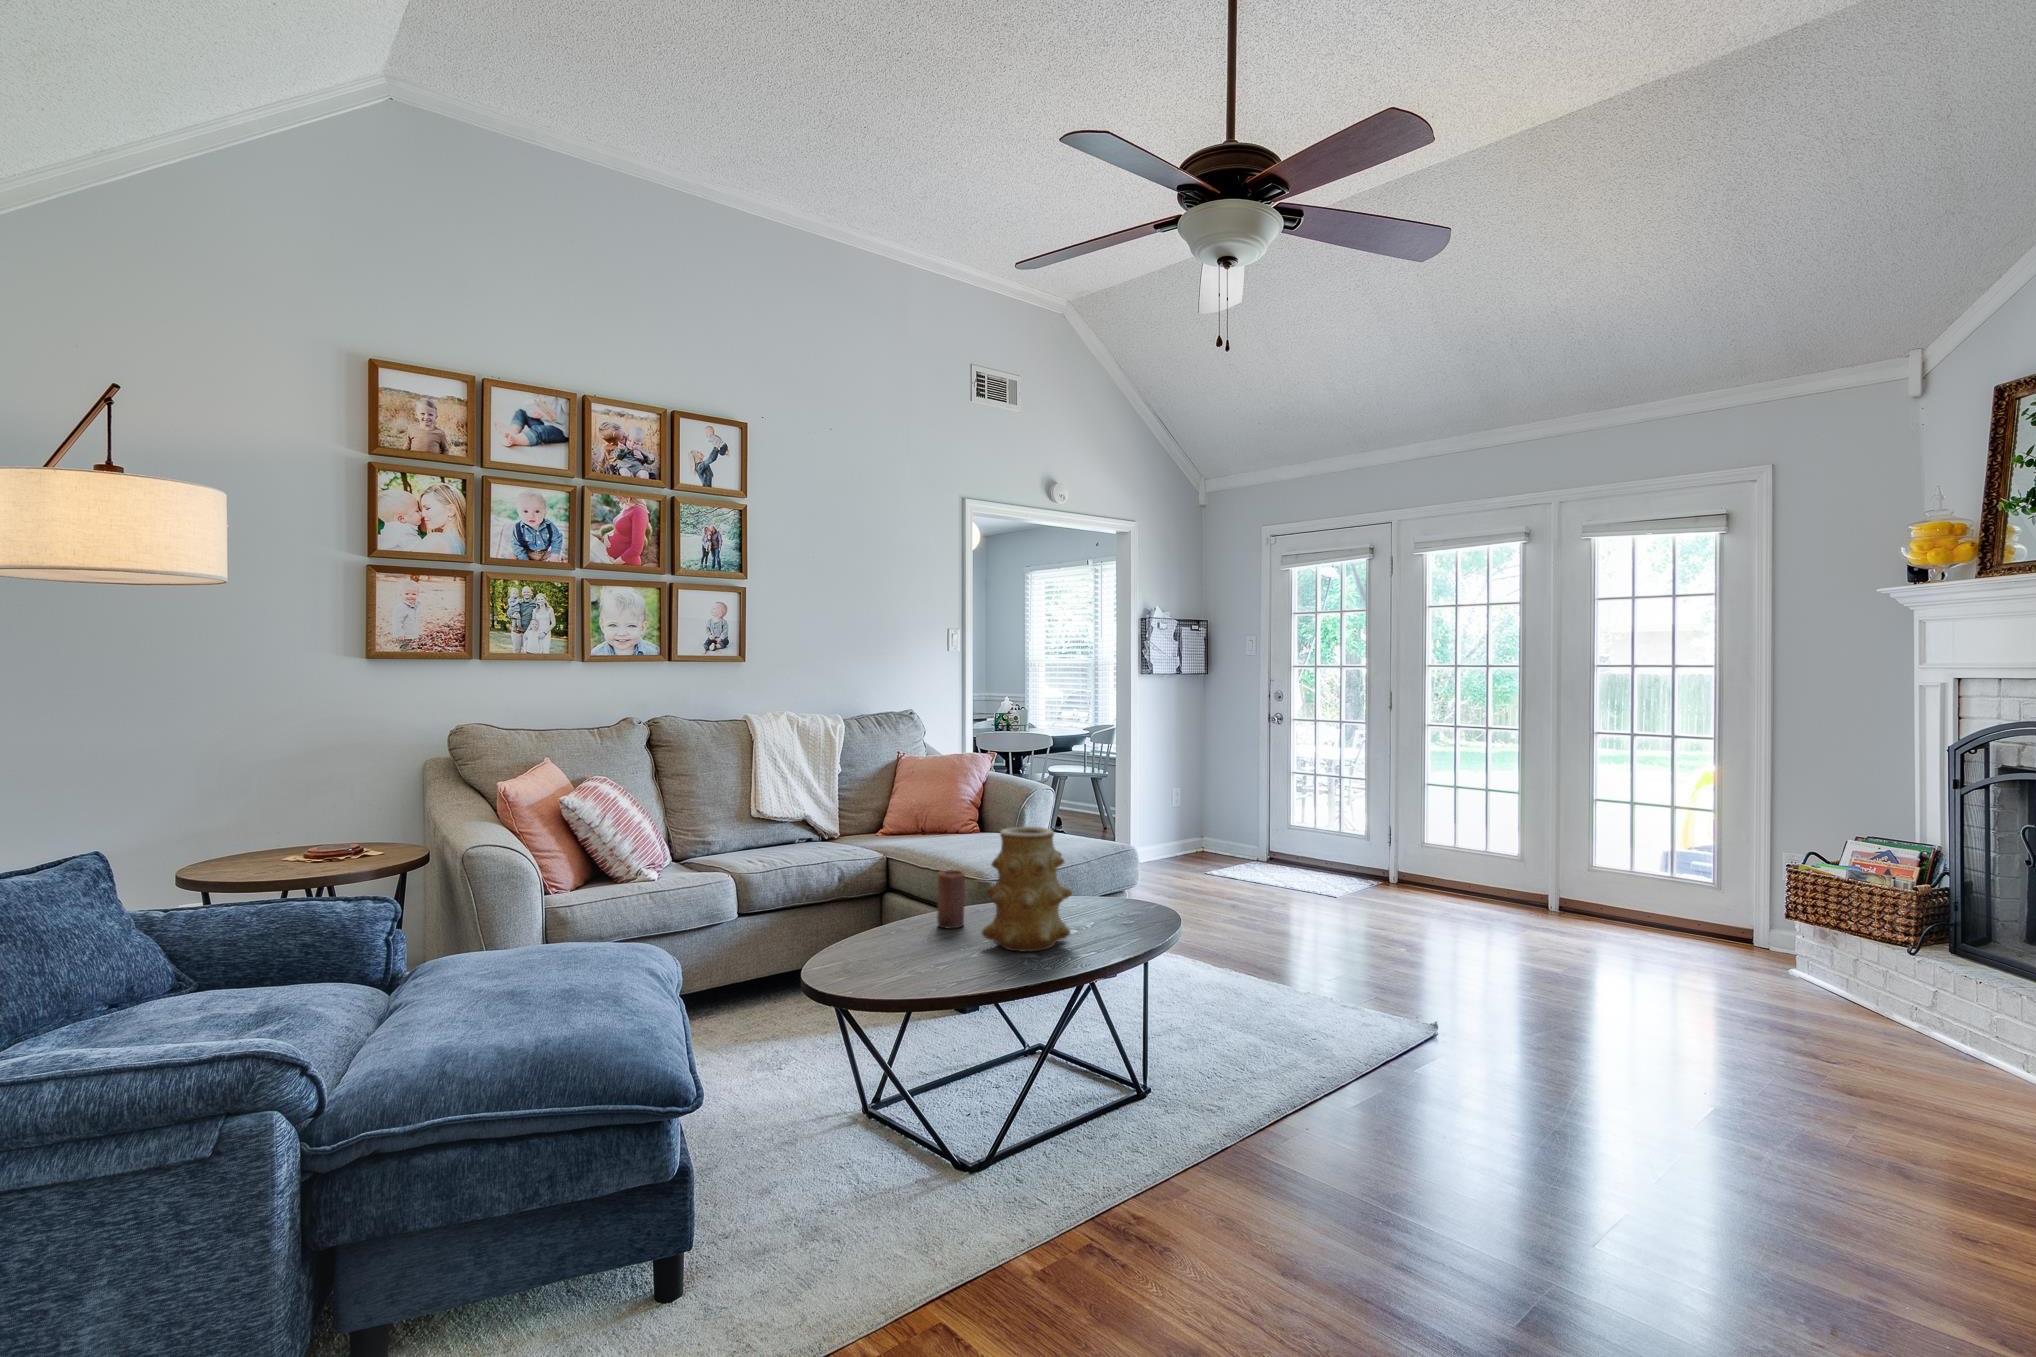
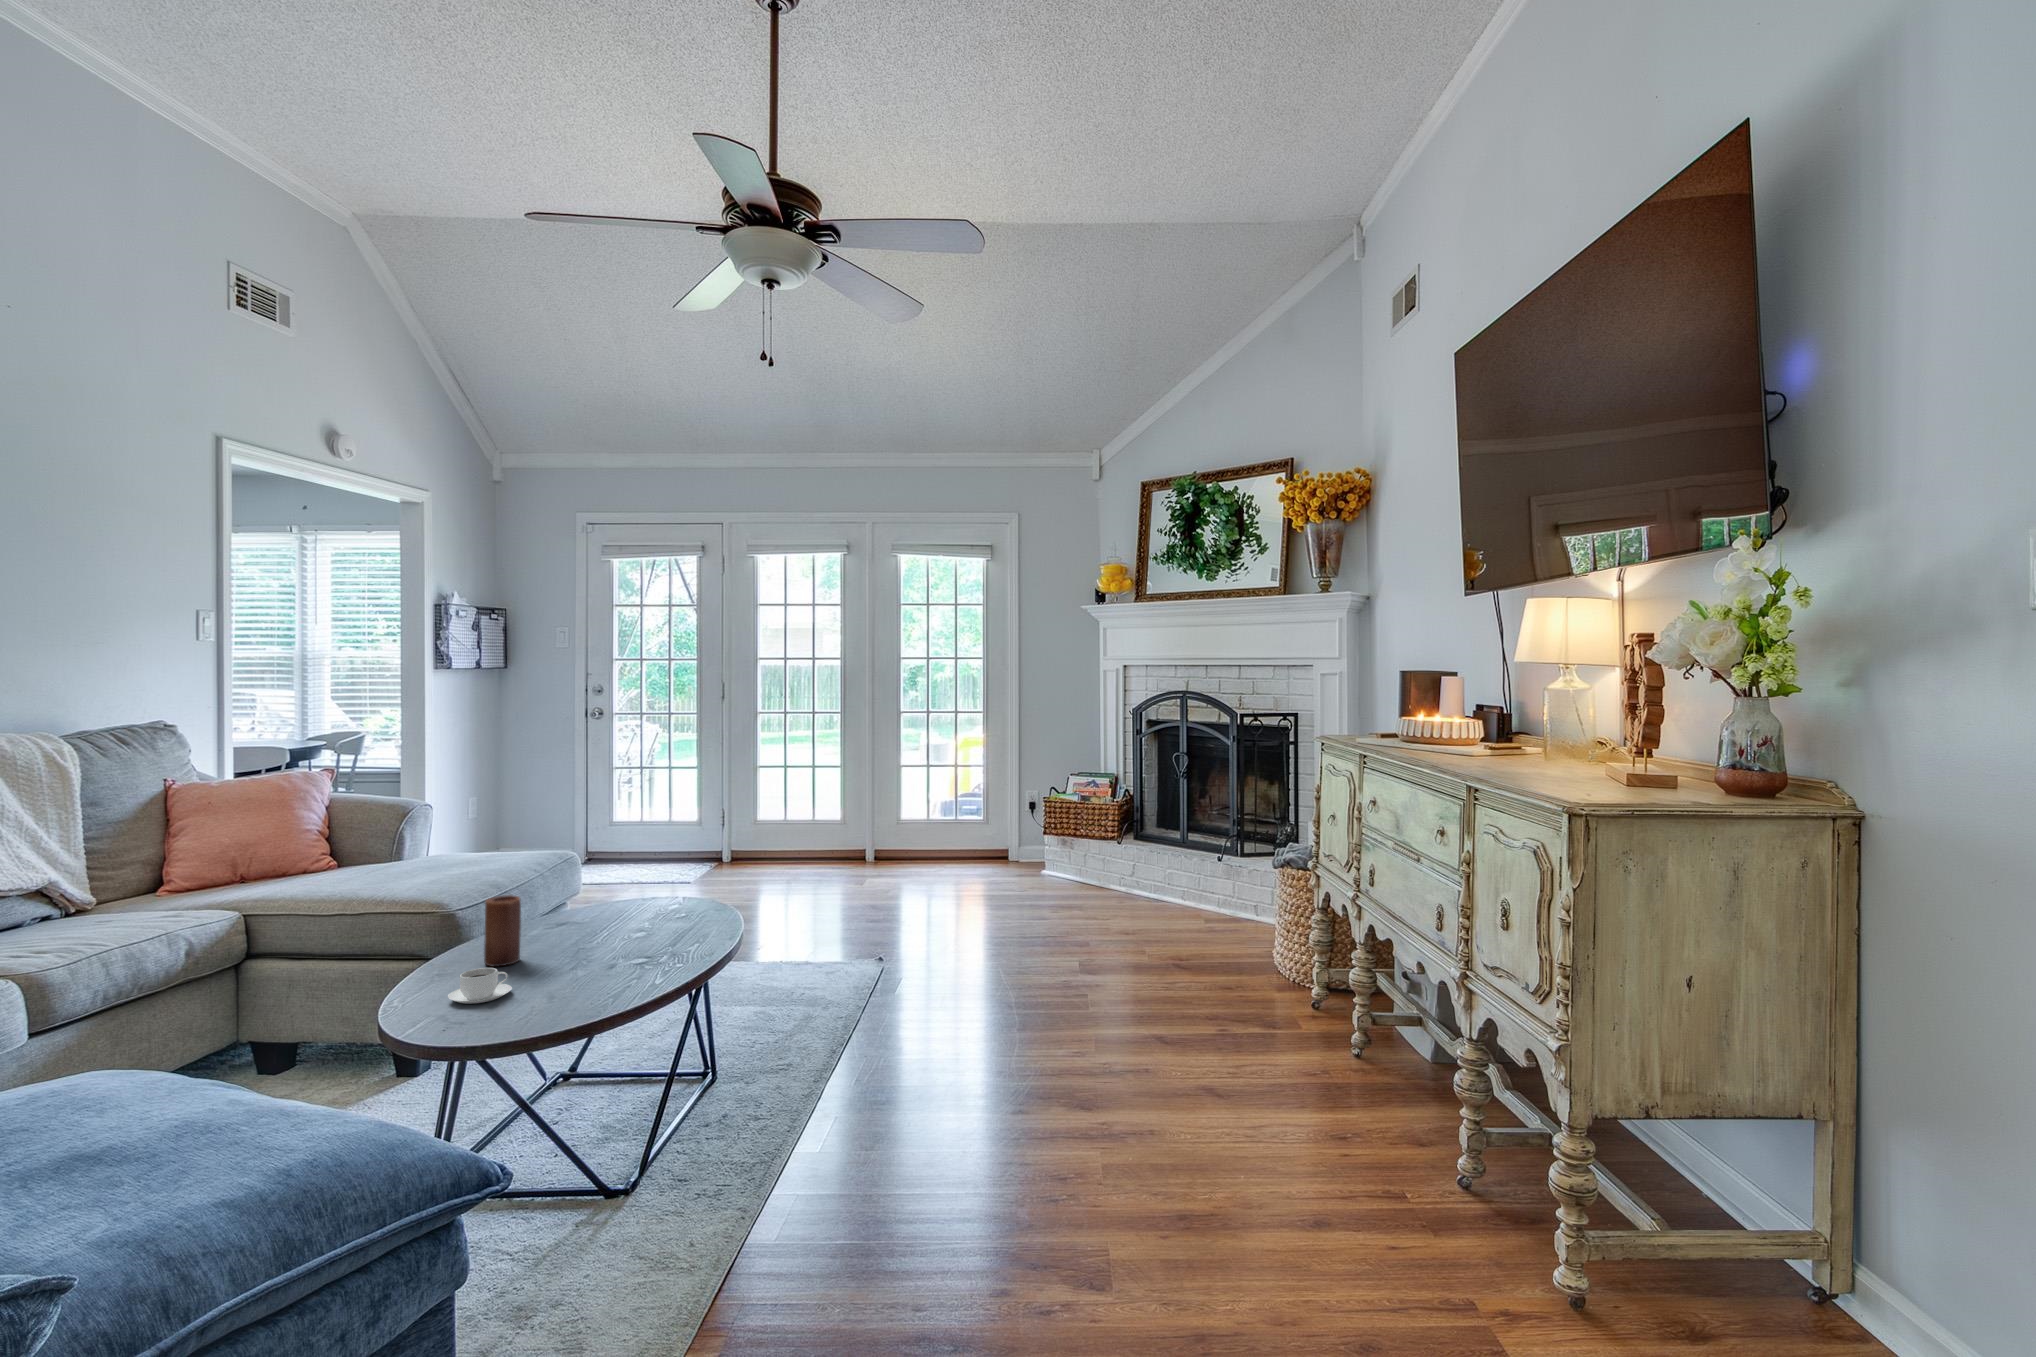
vase: present [982,826,1072,951] -> none [578,828,682,966]
coffee cup: none [874,925,920,952] -> present [448,968,512,1004]

